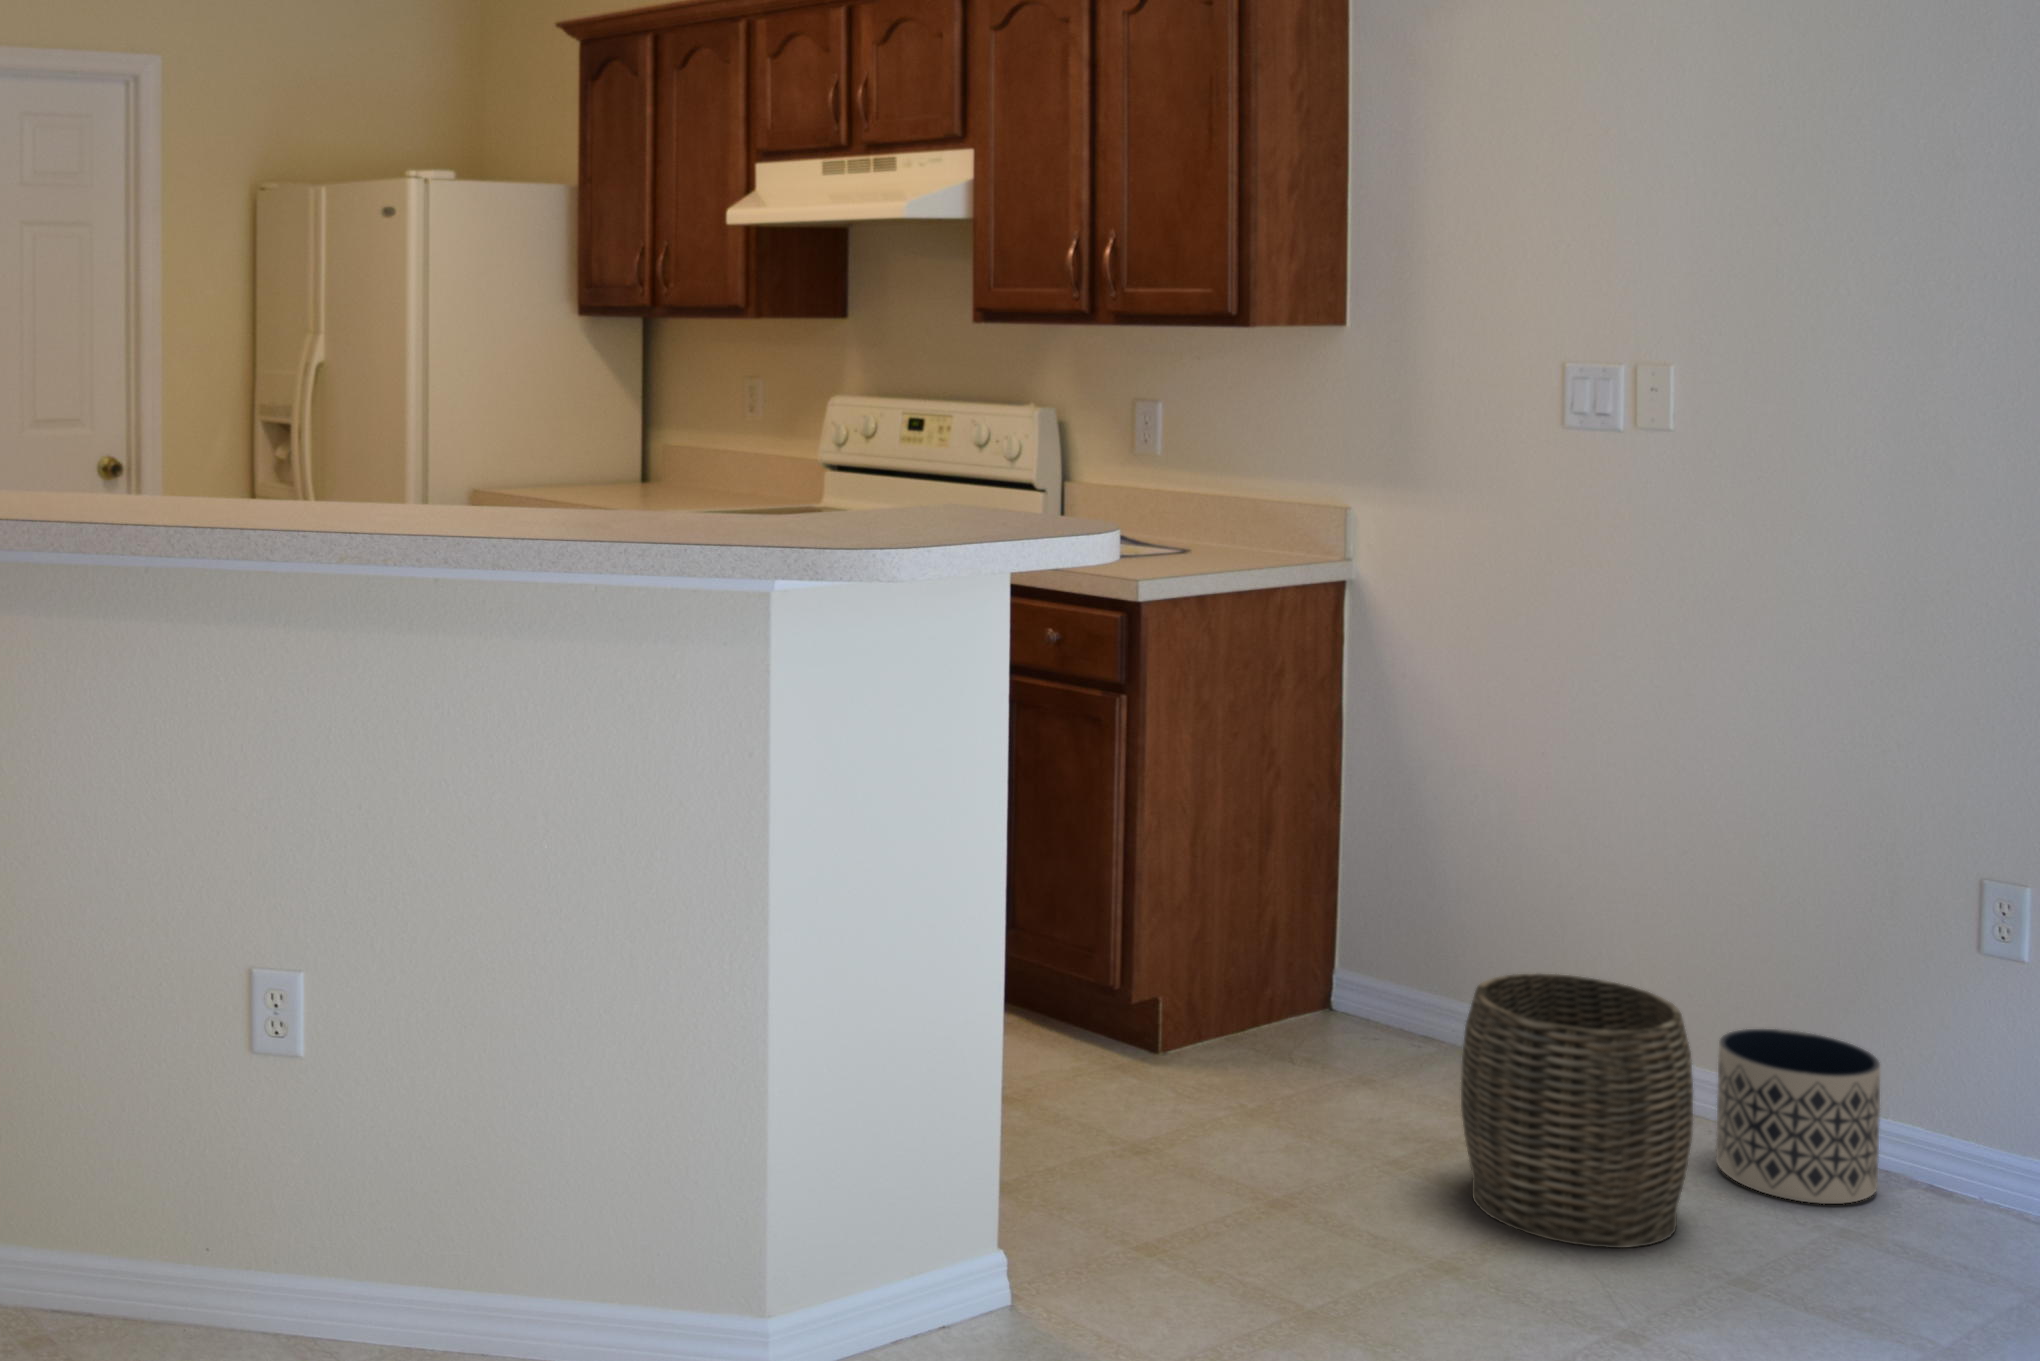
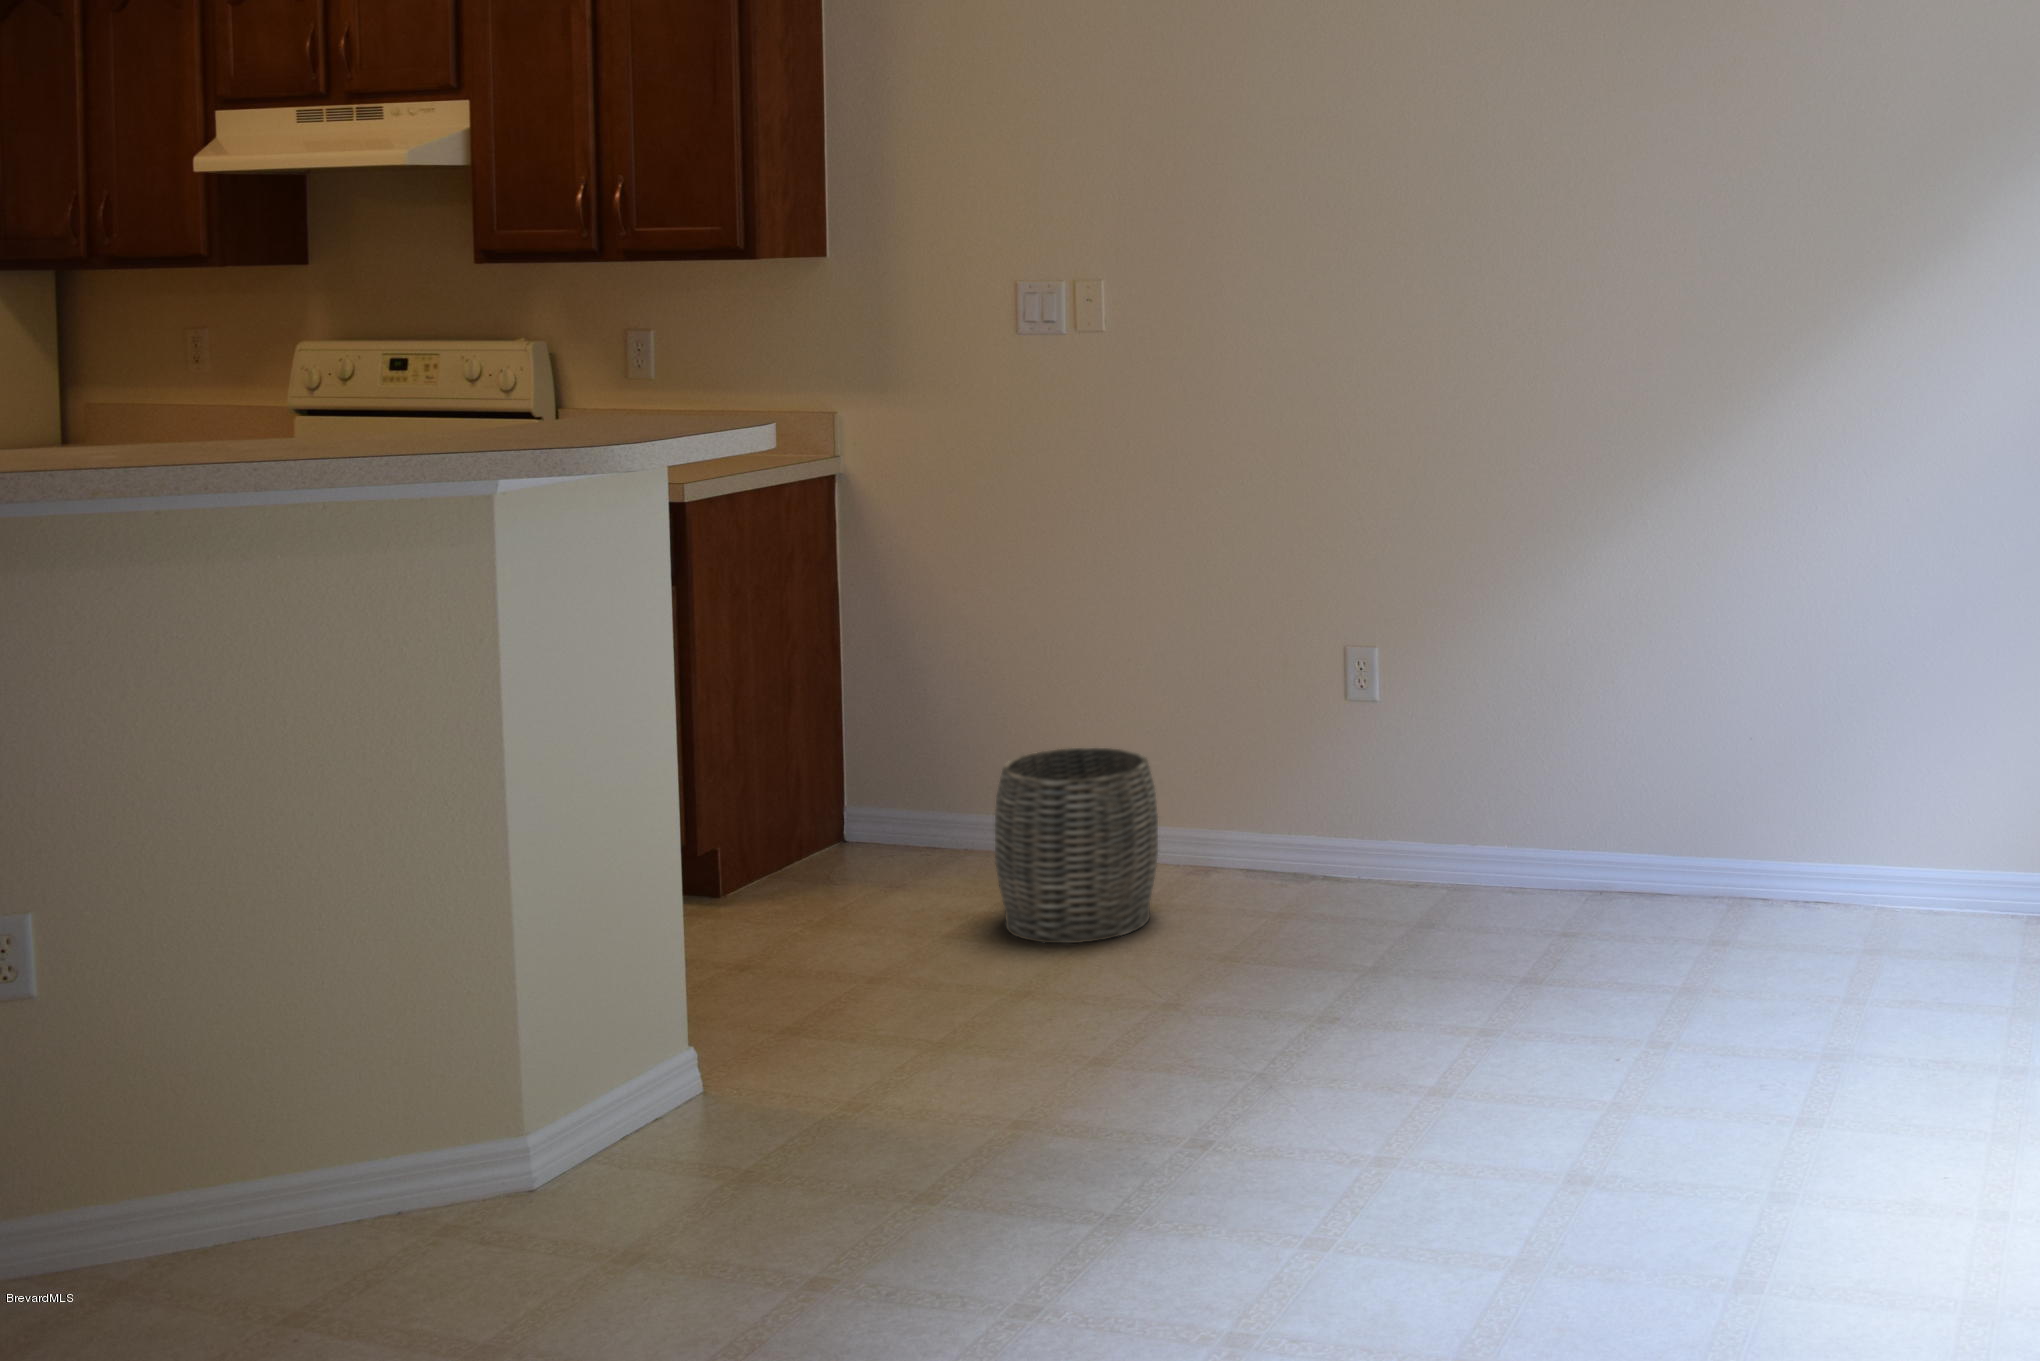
planter: present [1716,1029,1880,1204] -> none [1156,765,1260,882]

